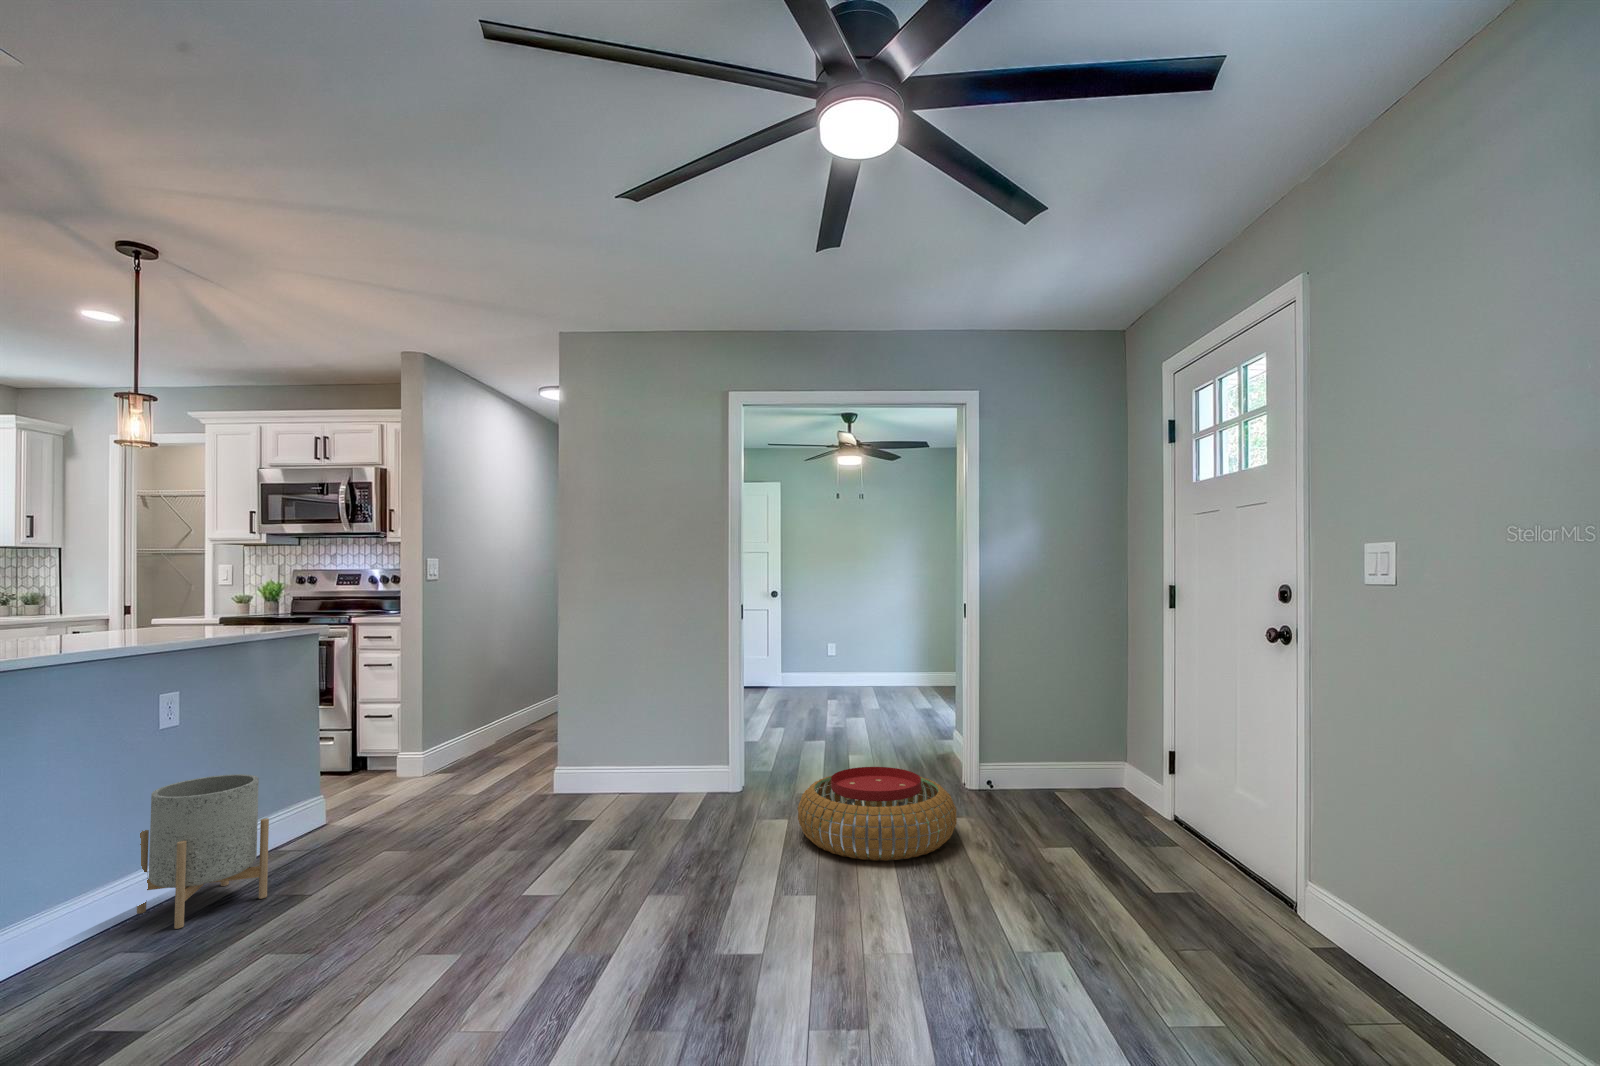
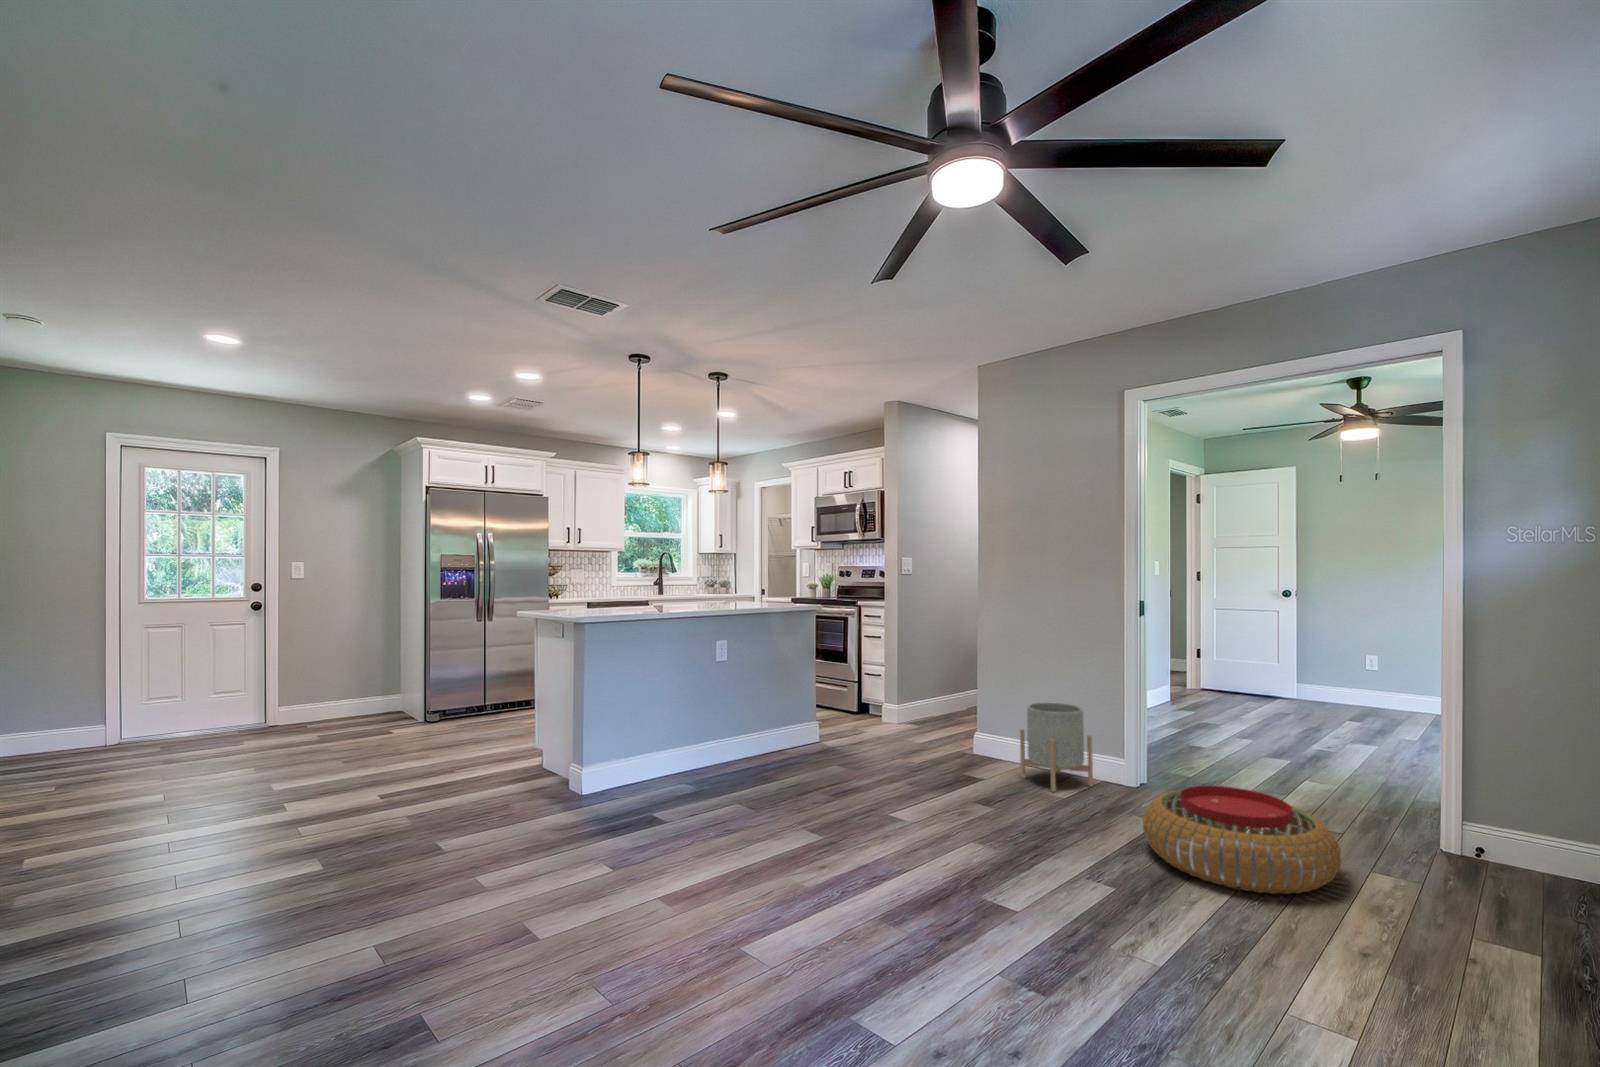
planter: present [137,774,269,929] -> present [1020,702,1093,792]

